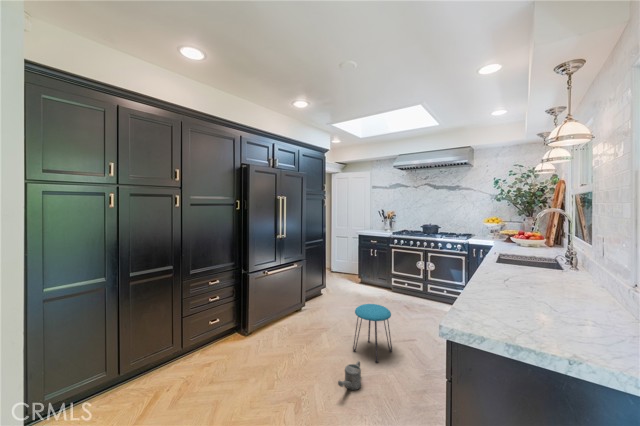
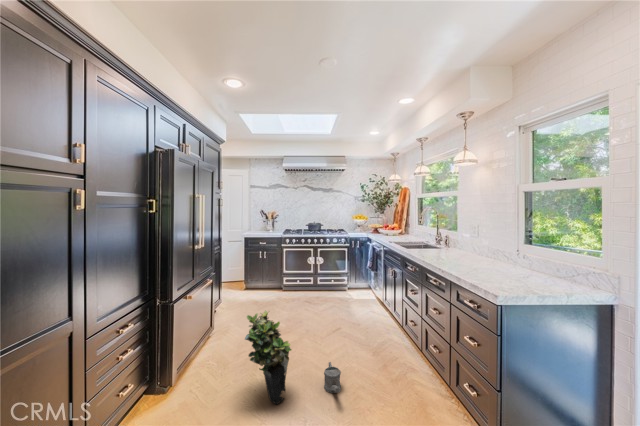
potted plant: none [281,295,321,375] -> present [245,311,292,404]
stool: present [353,304,392,363] -> none [302,303,337,359]

